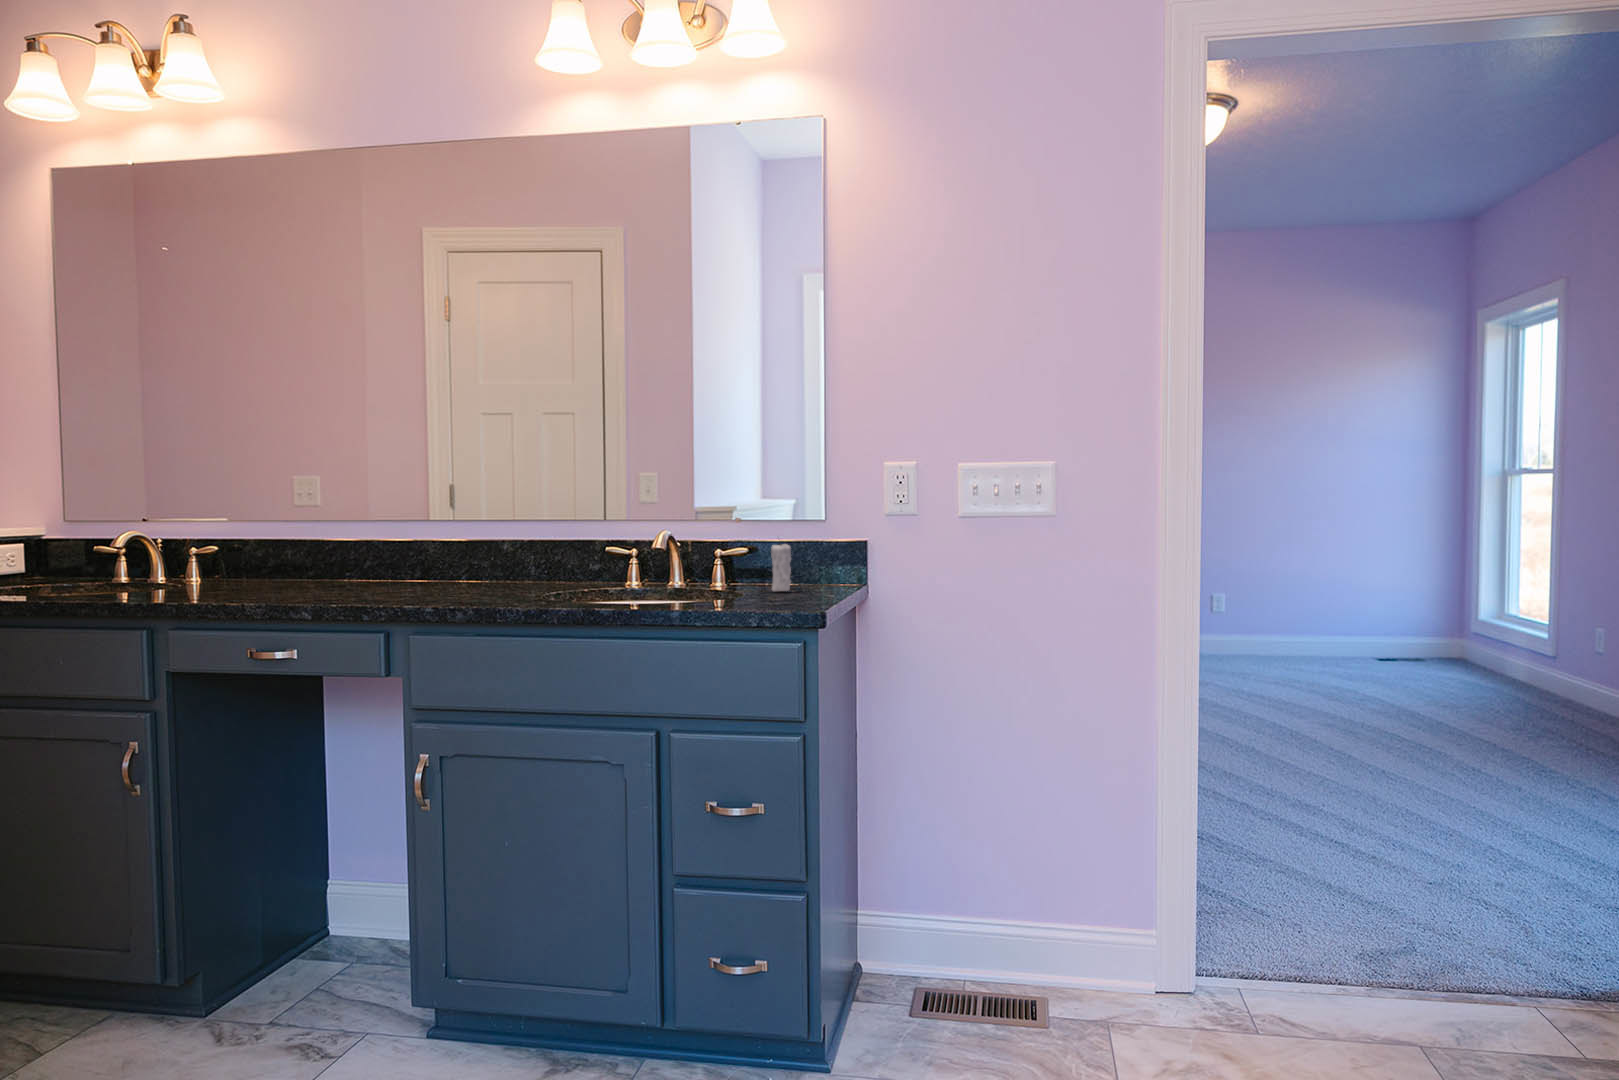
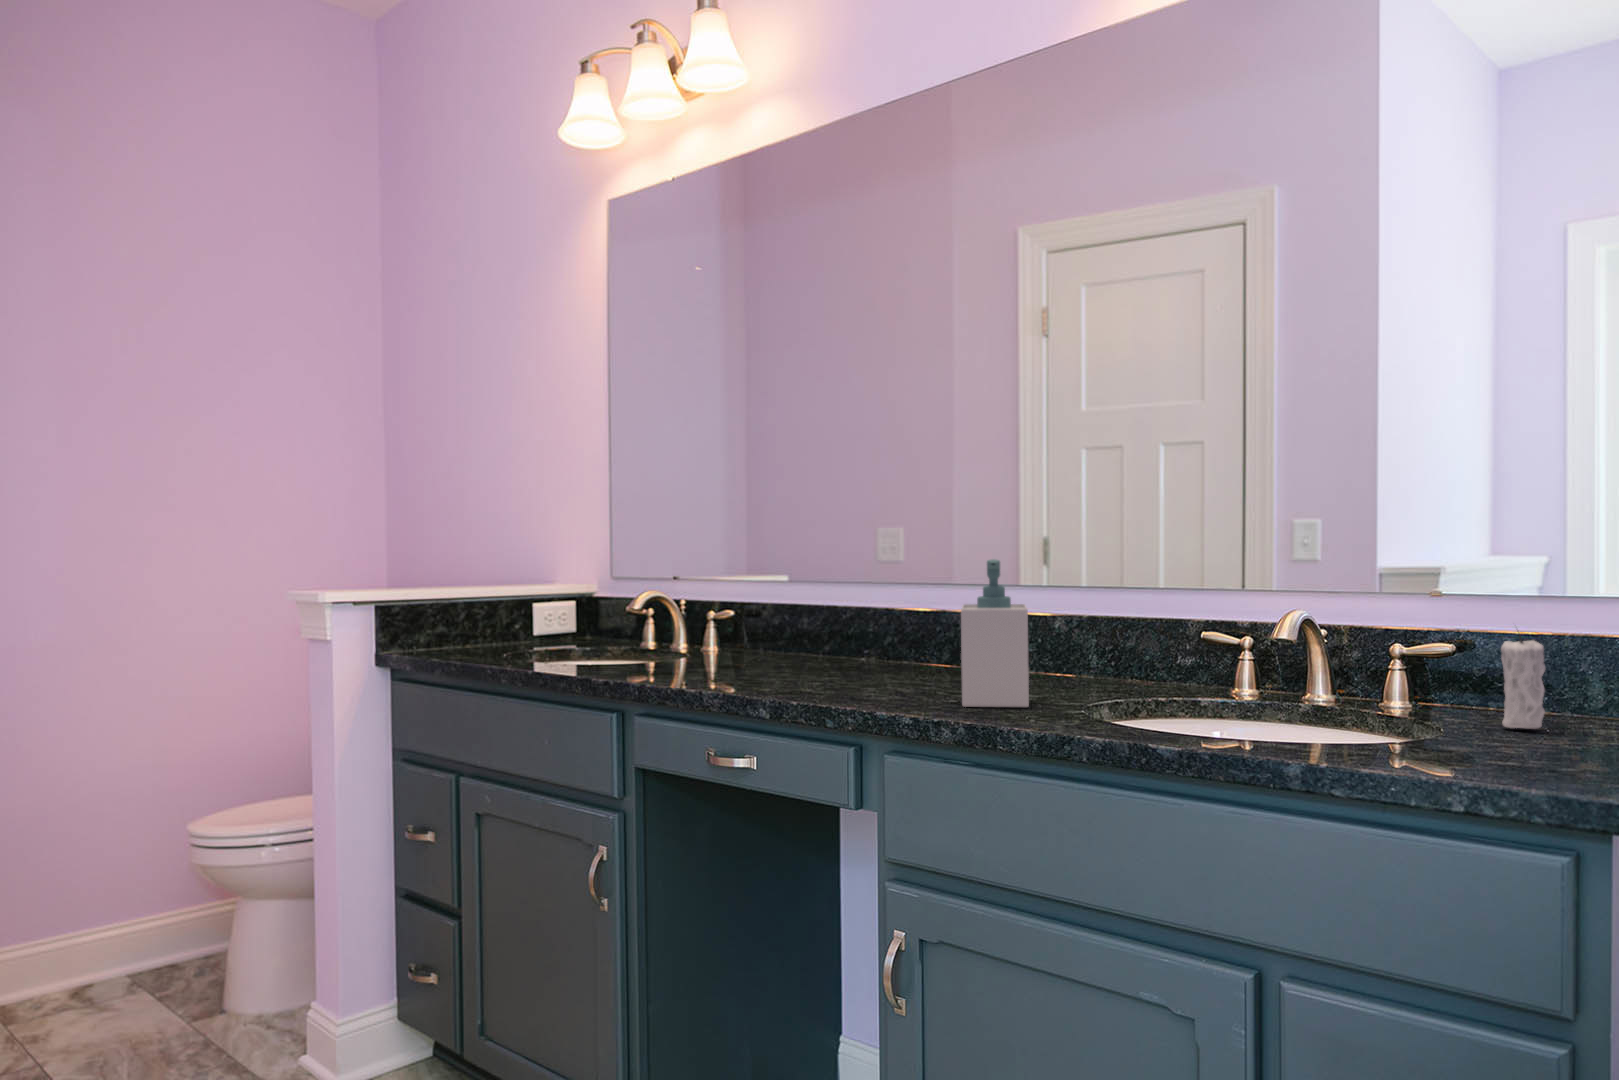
soap bottle: none [454,503,506,602] -> present [961,559,1029,707]

